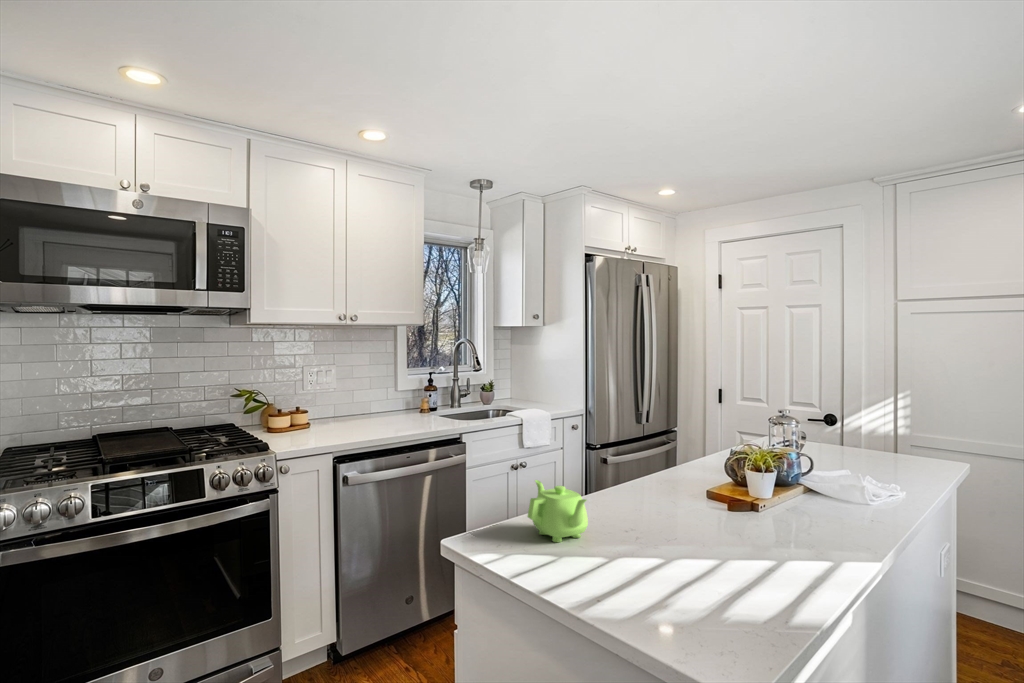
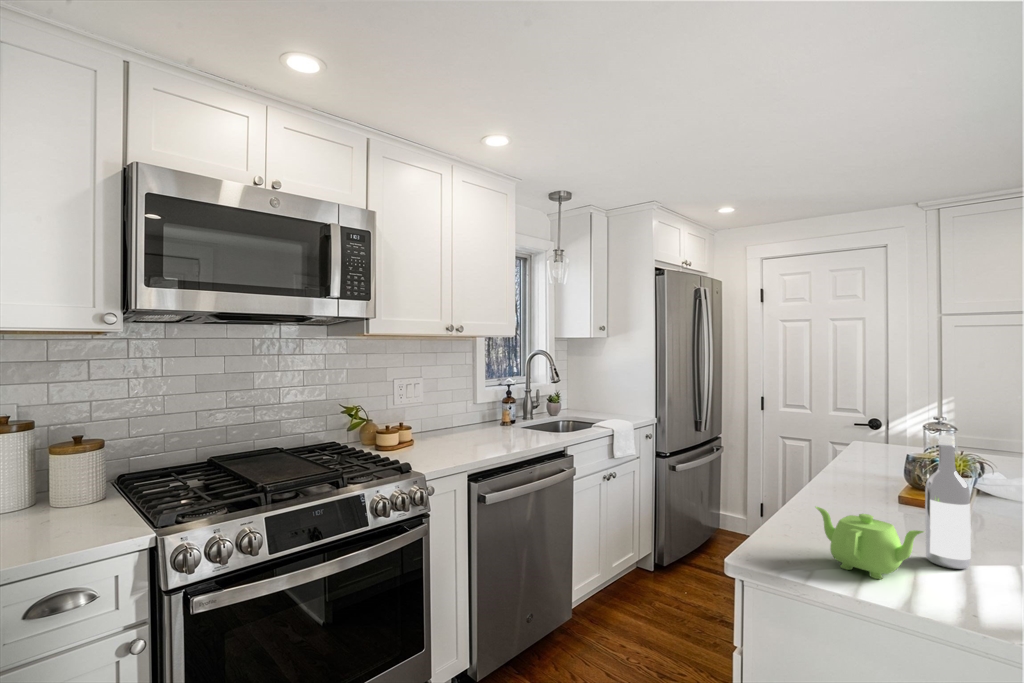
wine bottle: none [628,416,661,539] -> present [925,435,971,569]

